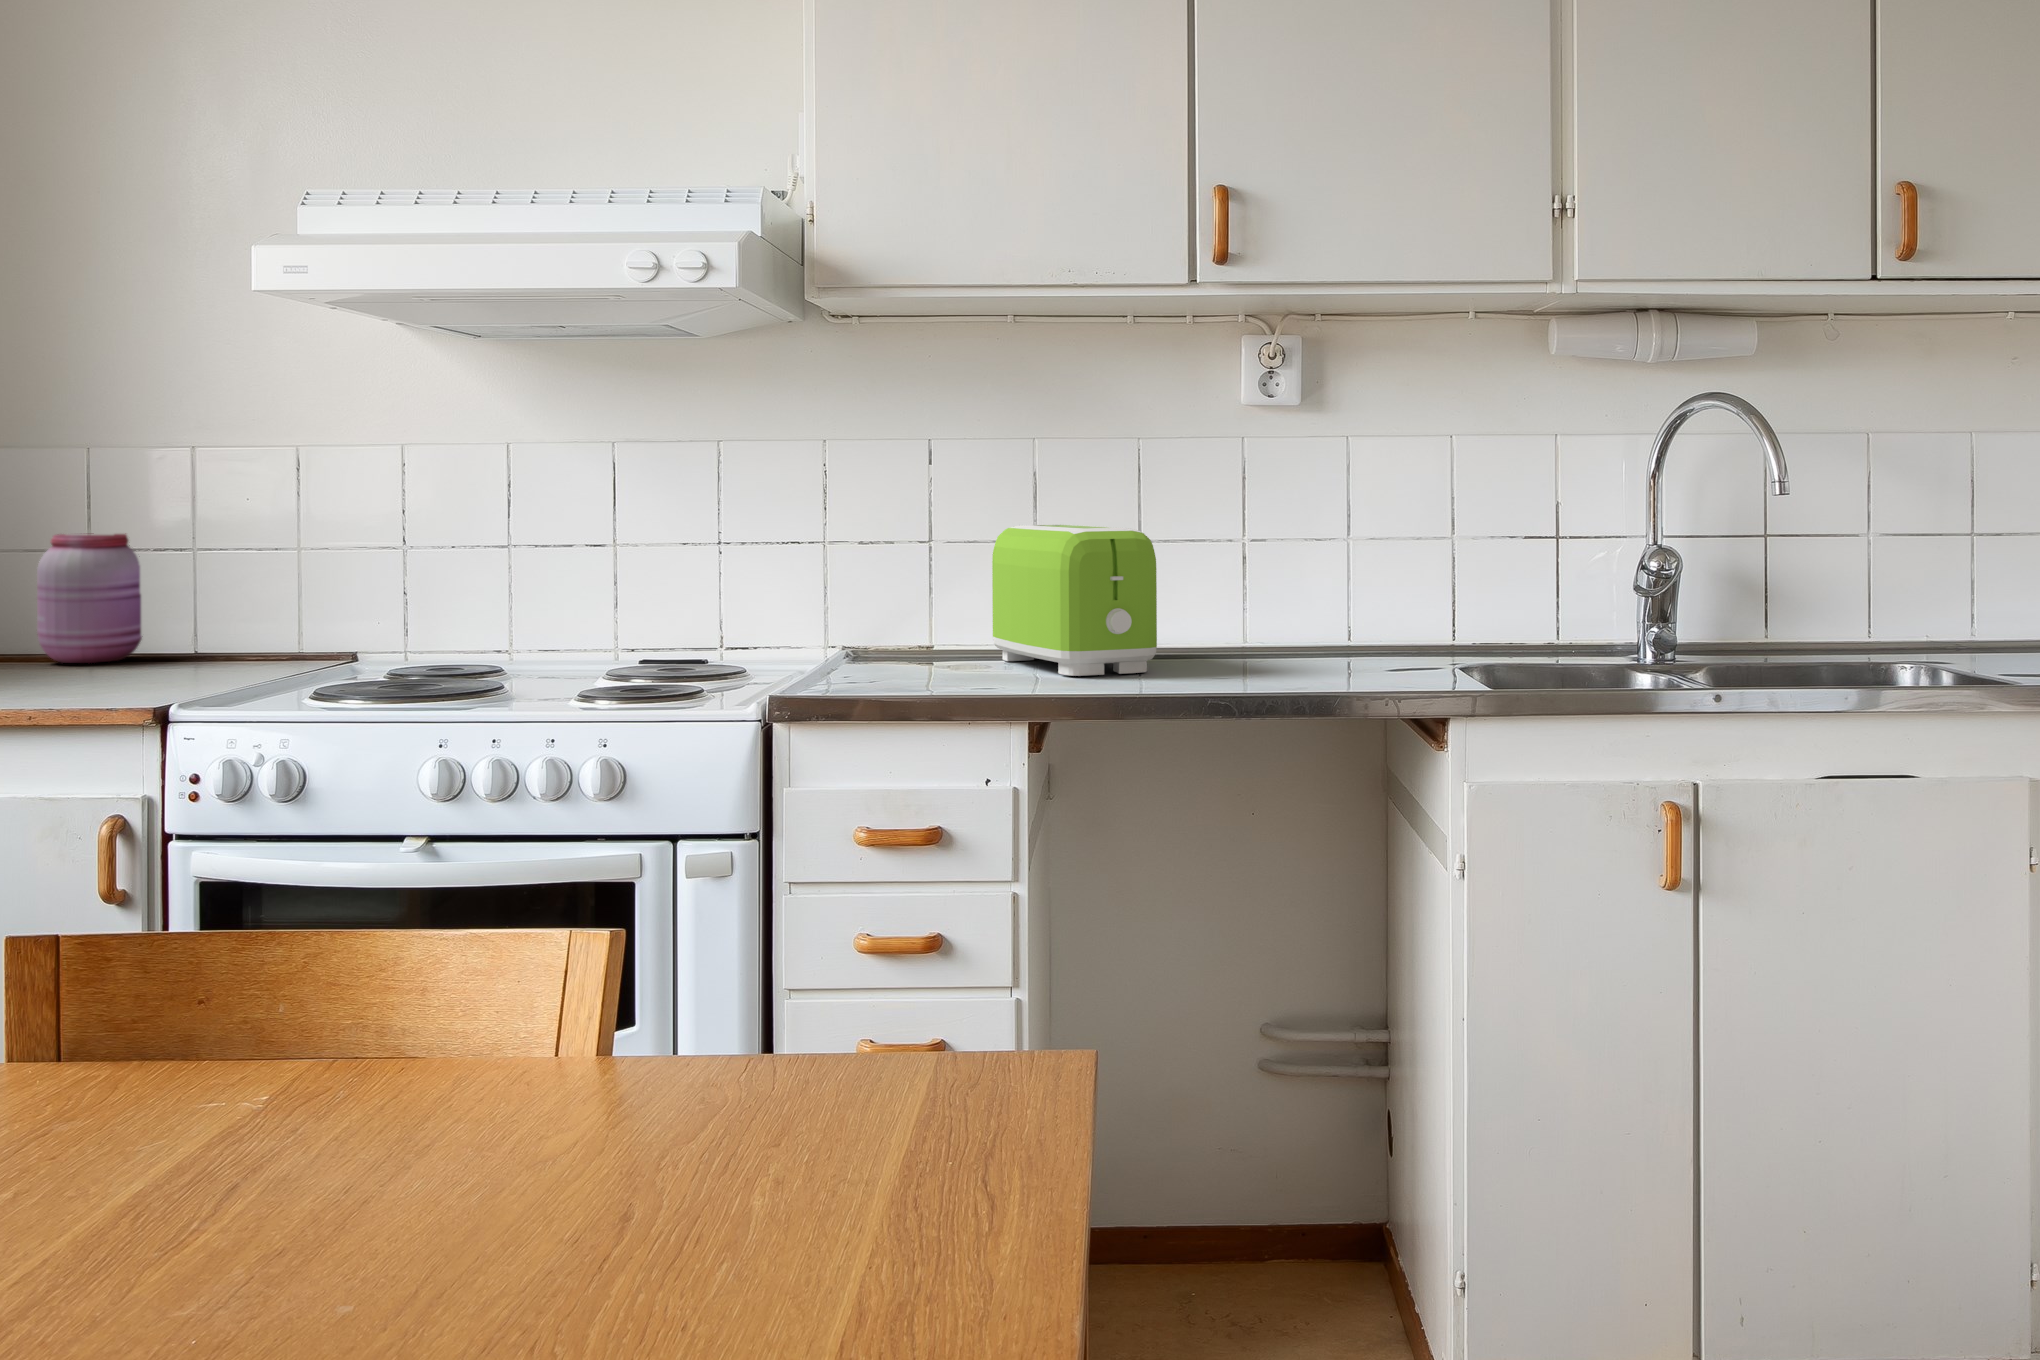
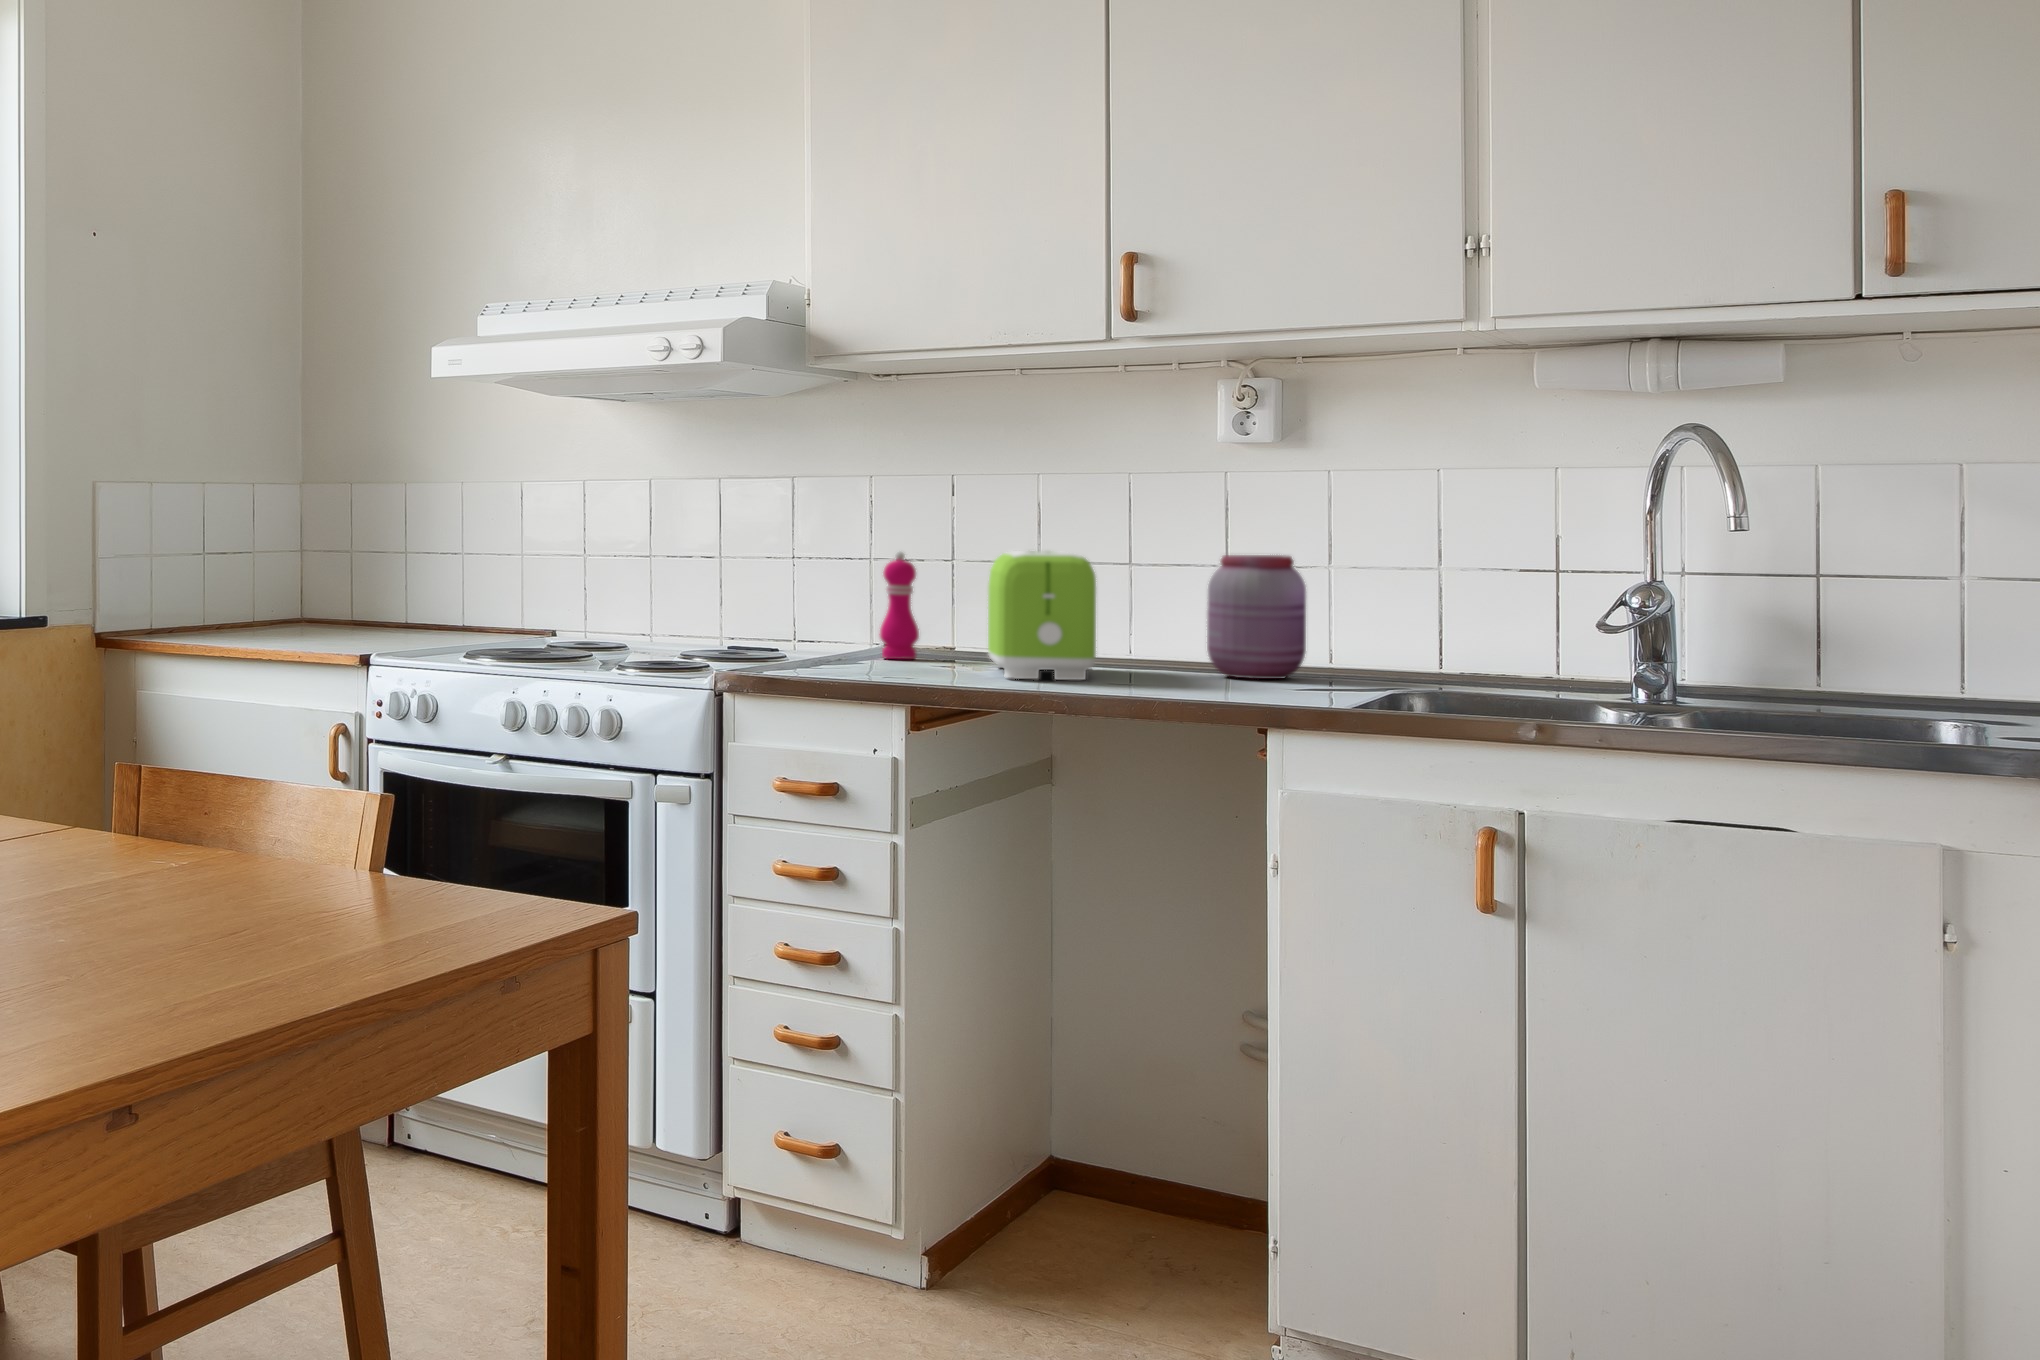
pepper mill: none [840,528,887,657] -> present [879,552,919,659]
jar: present [37,534,142,663] -> present [1207,555,1306,679]

